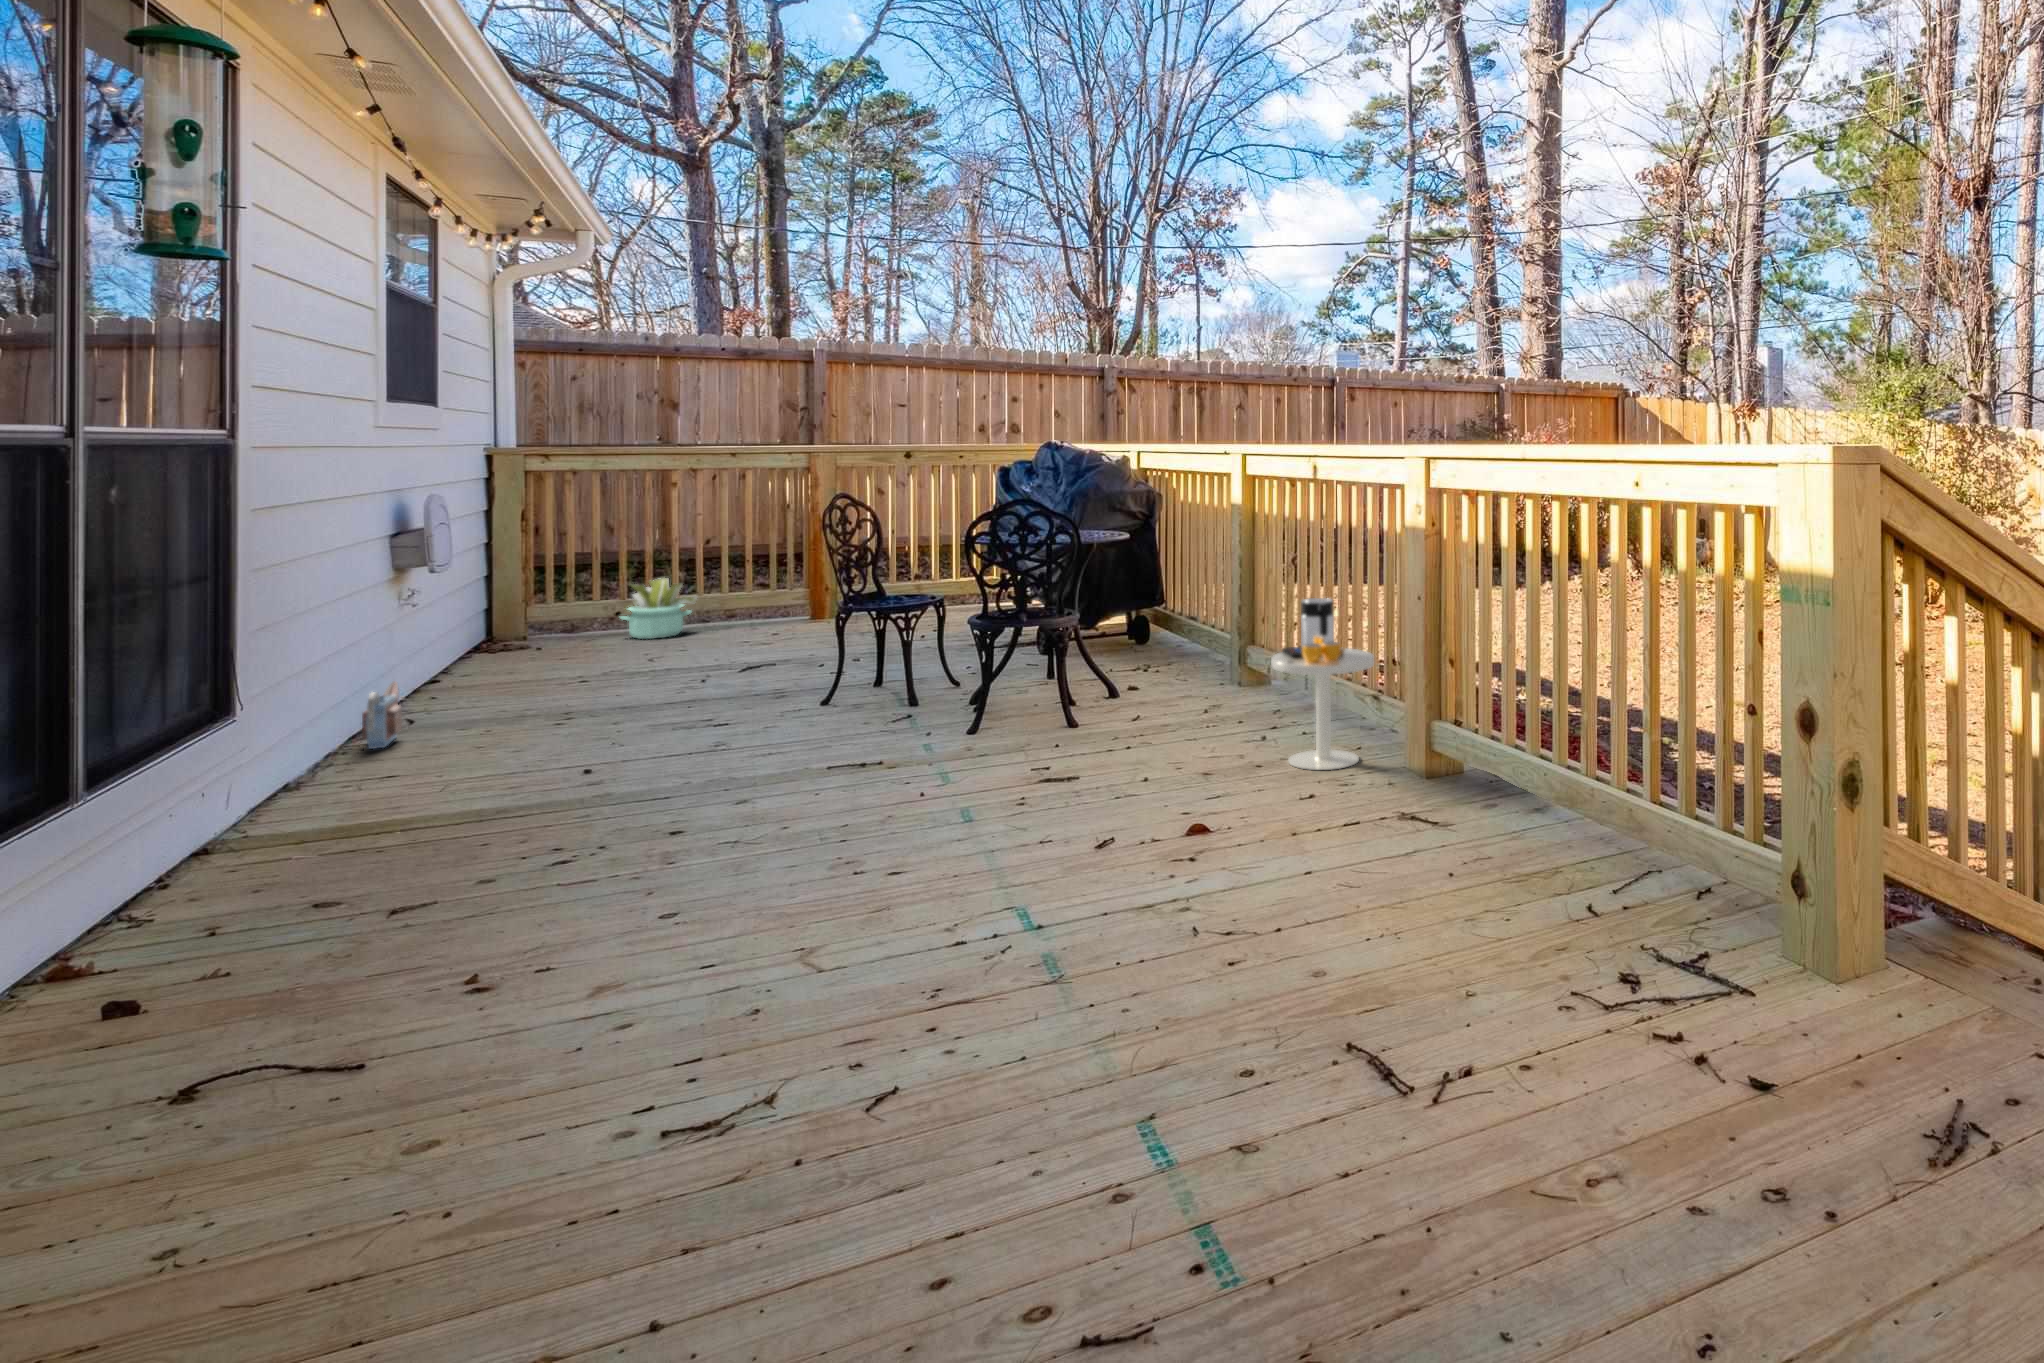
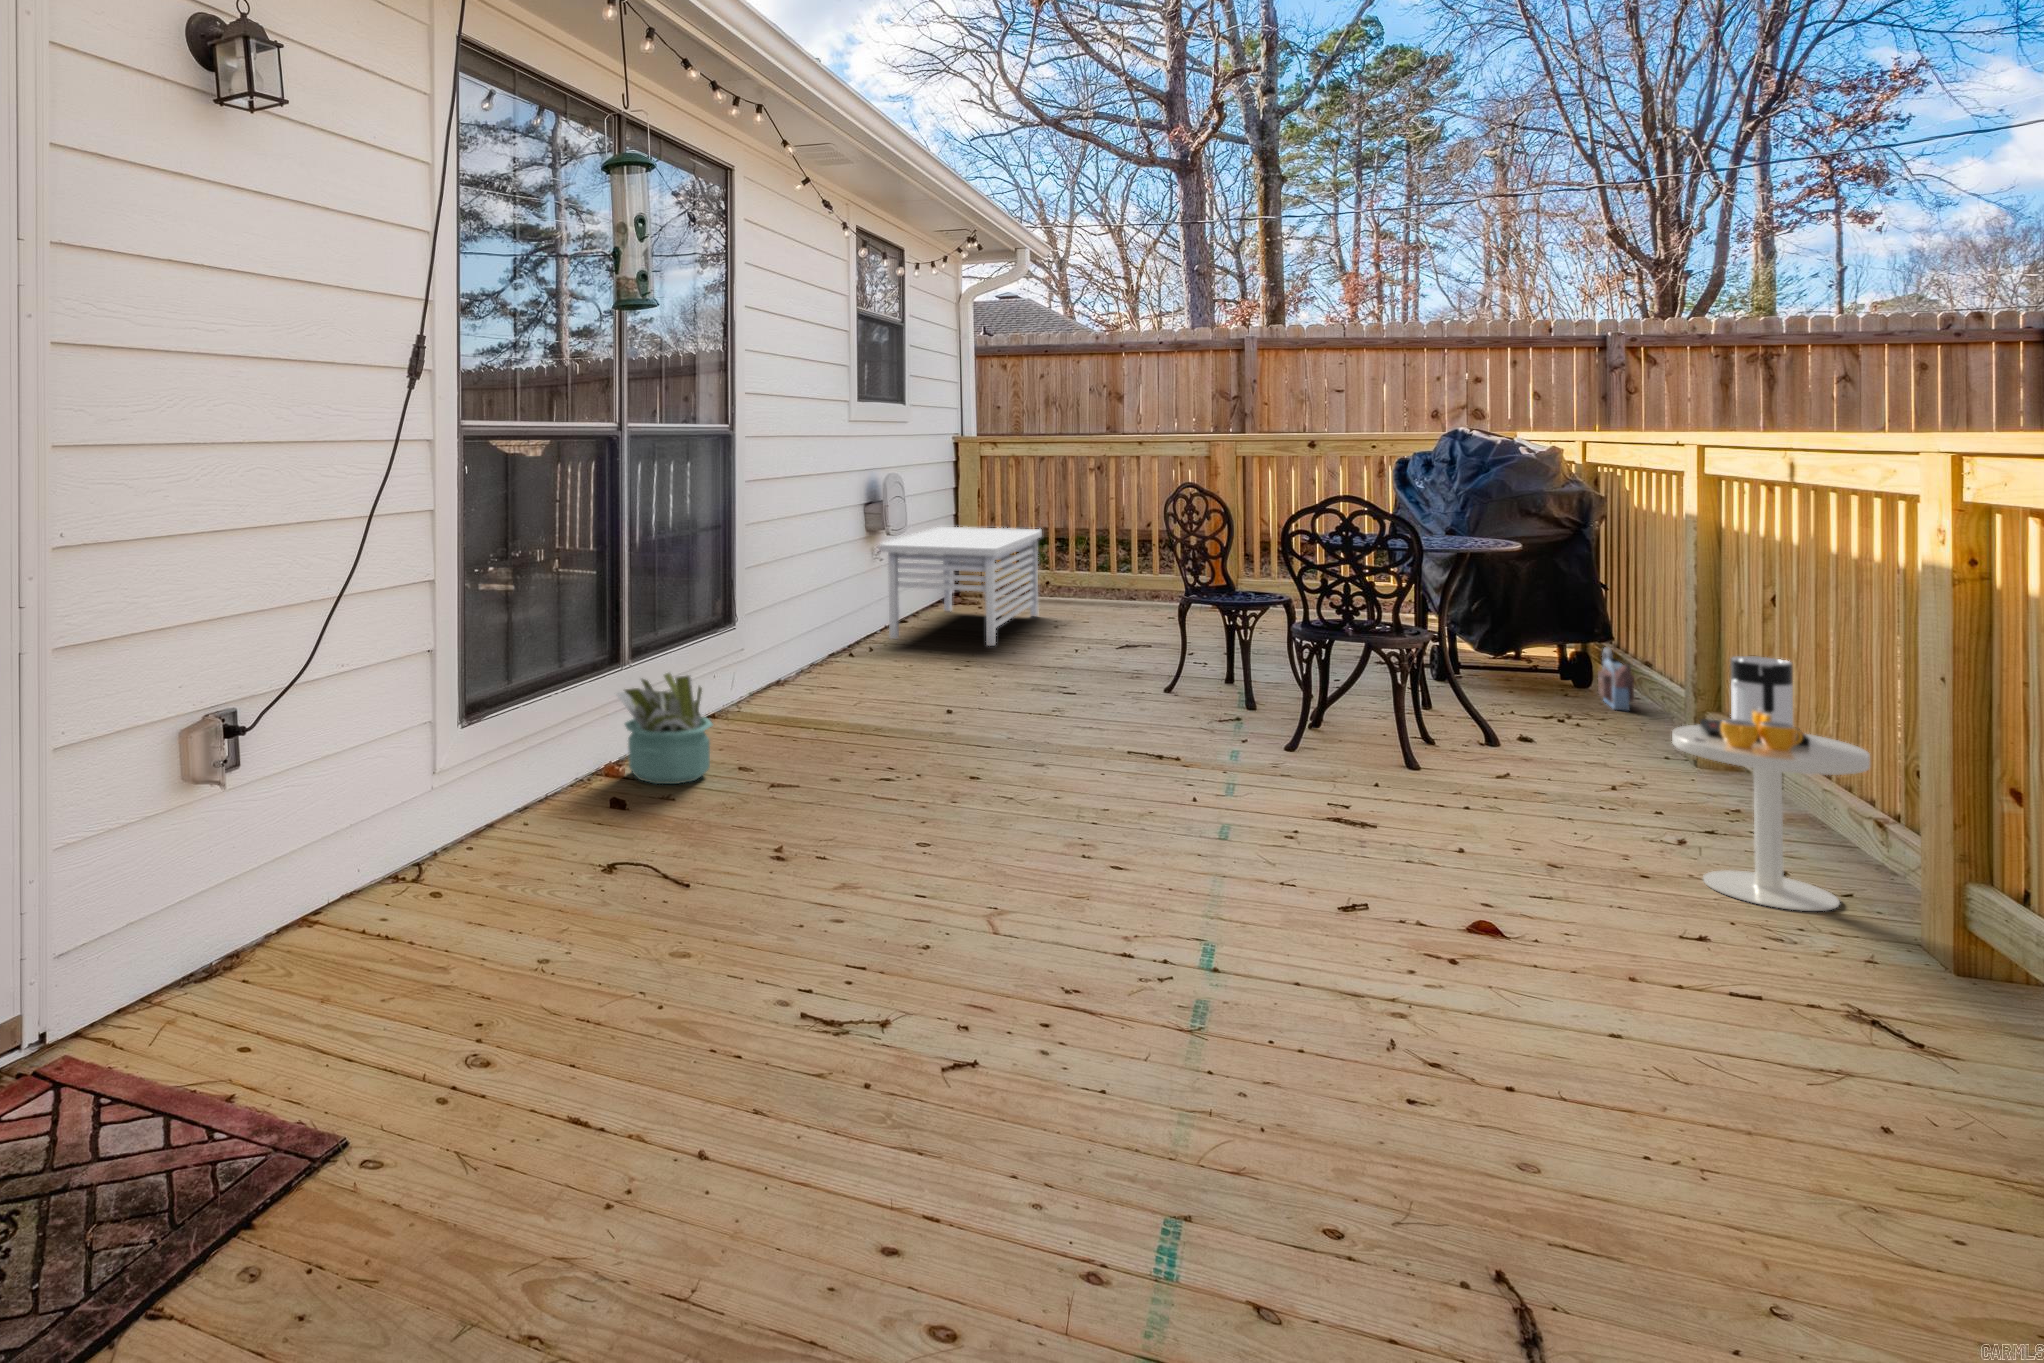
storage bench: none [409,554,619,708] -> present [880,527,1042,646]
decorative plant: present [621,578,697,639] -> present [617,672,713,784]
watering can: present [362,681,402,749] -> present [1598,647,1634,710]

